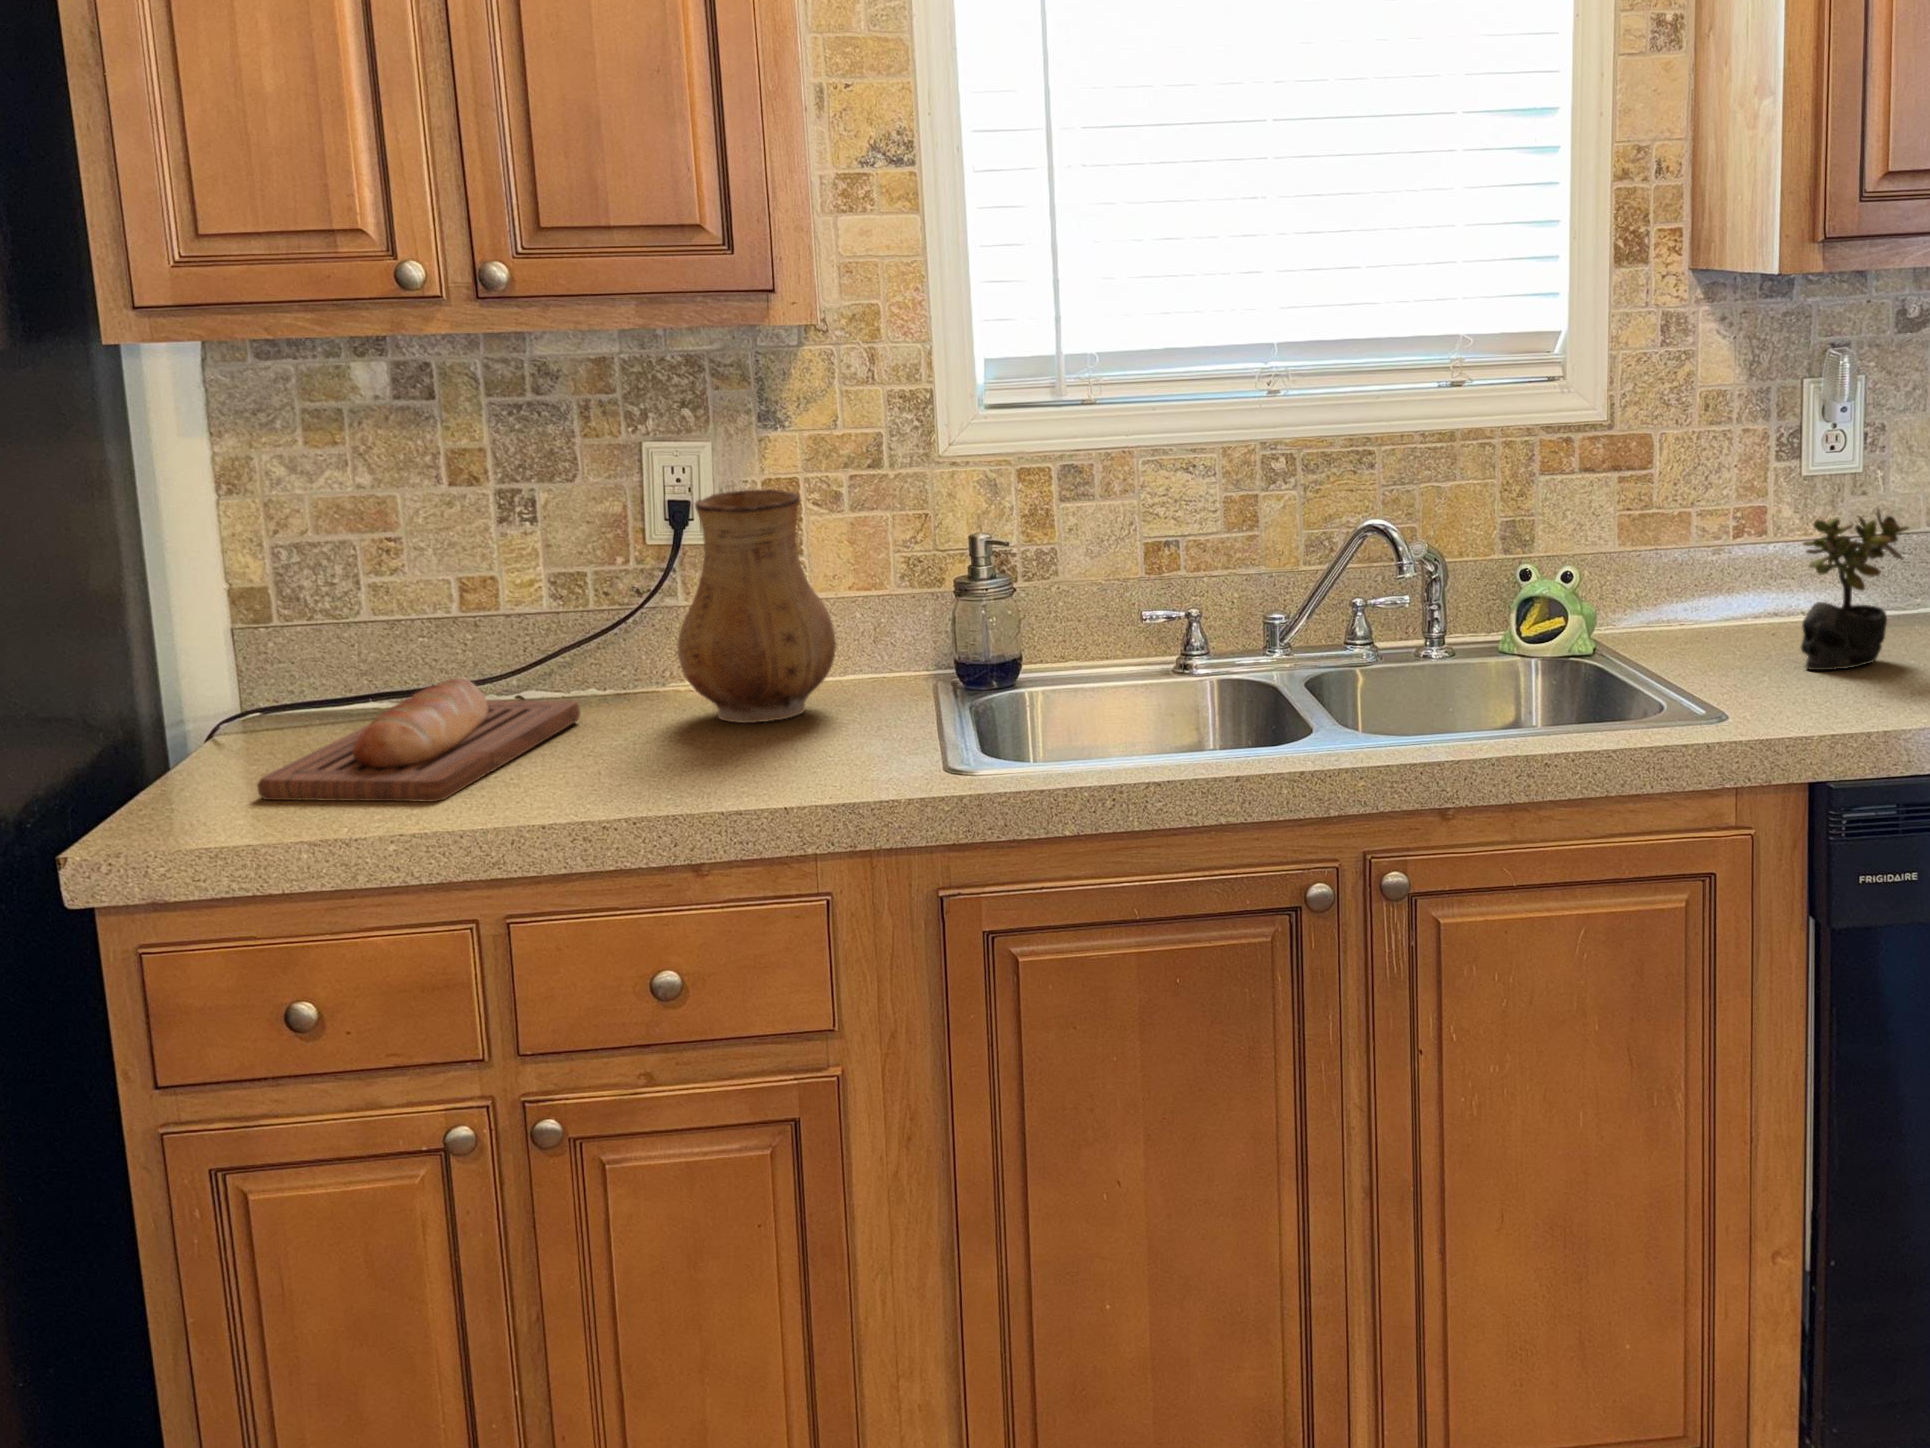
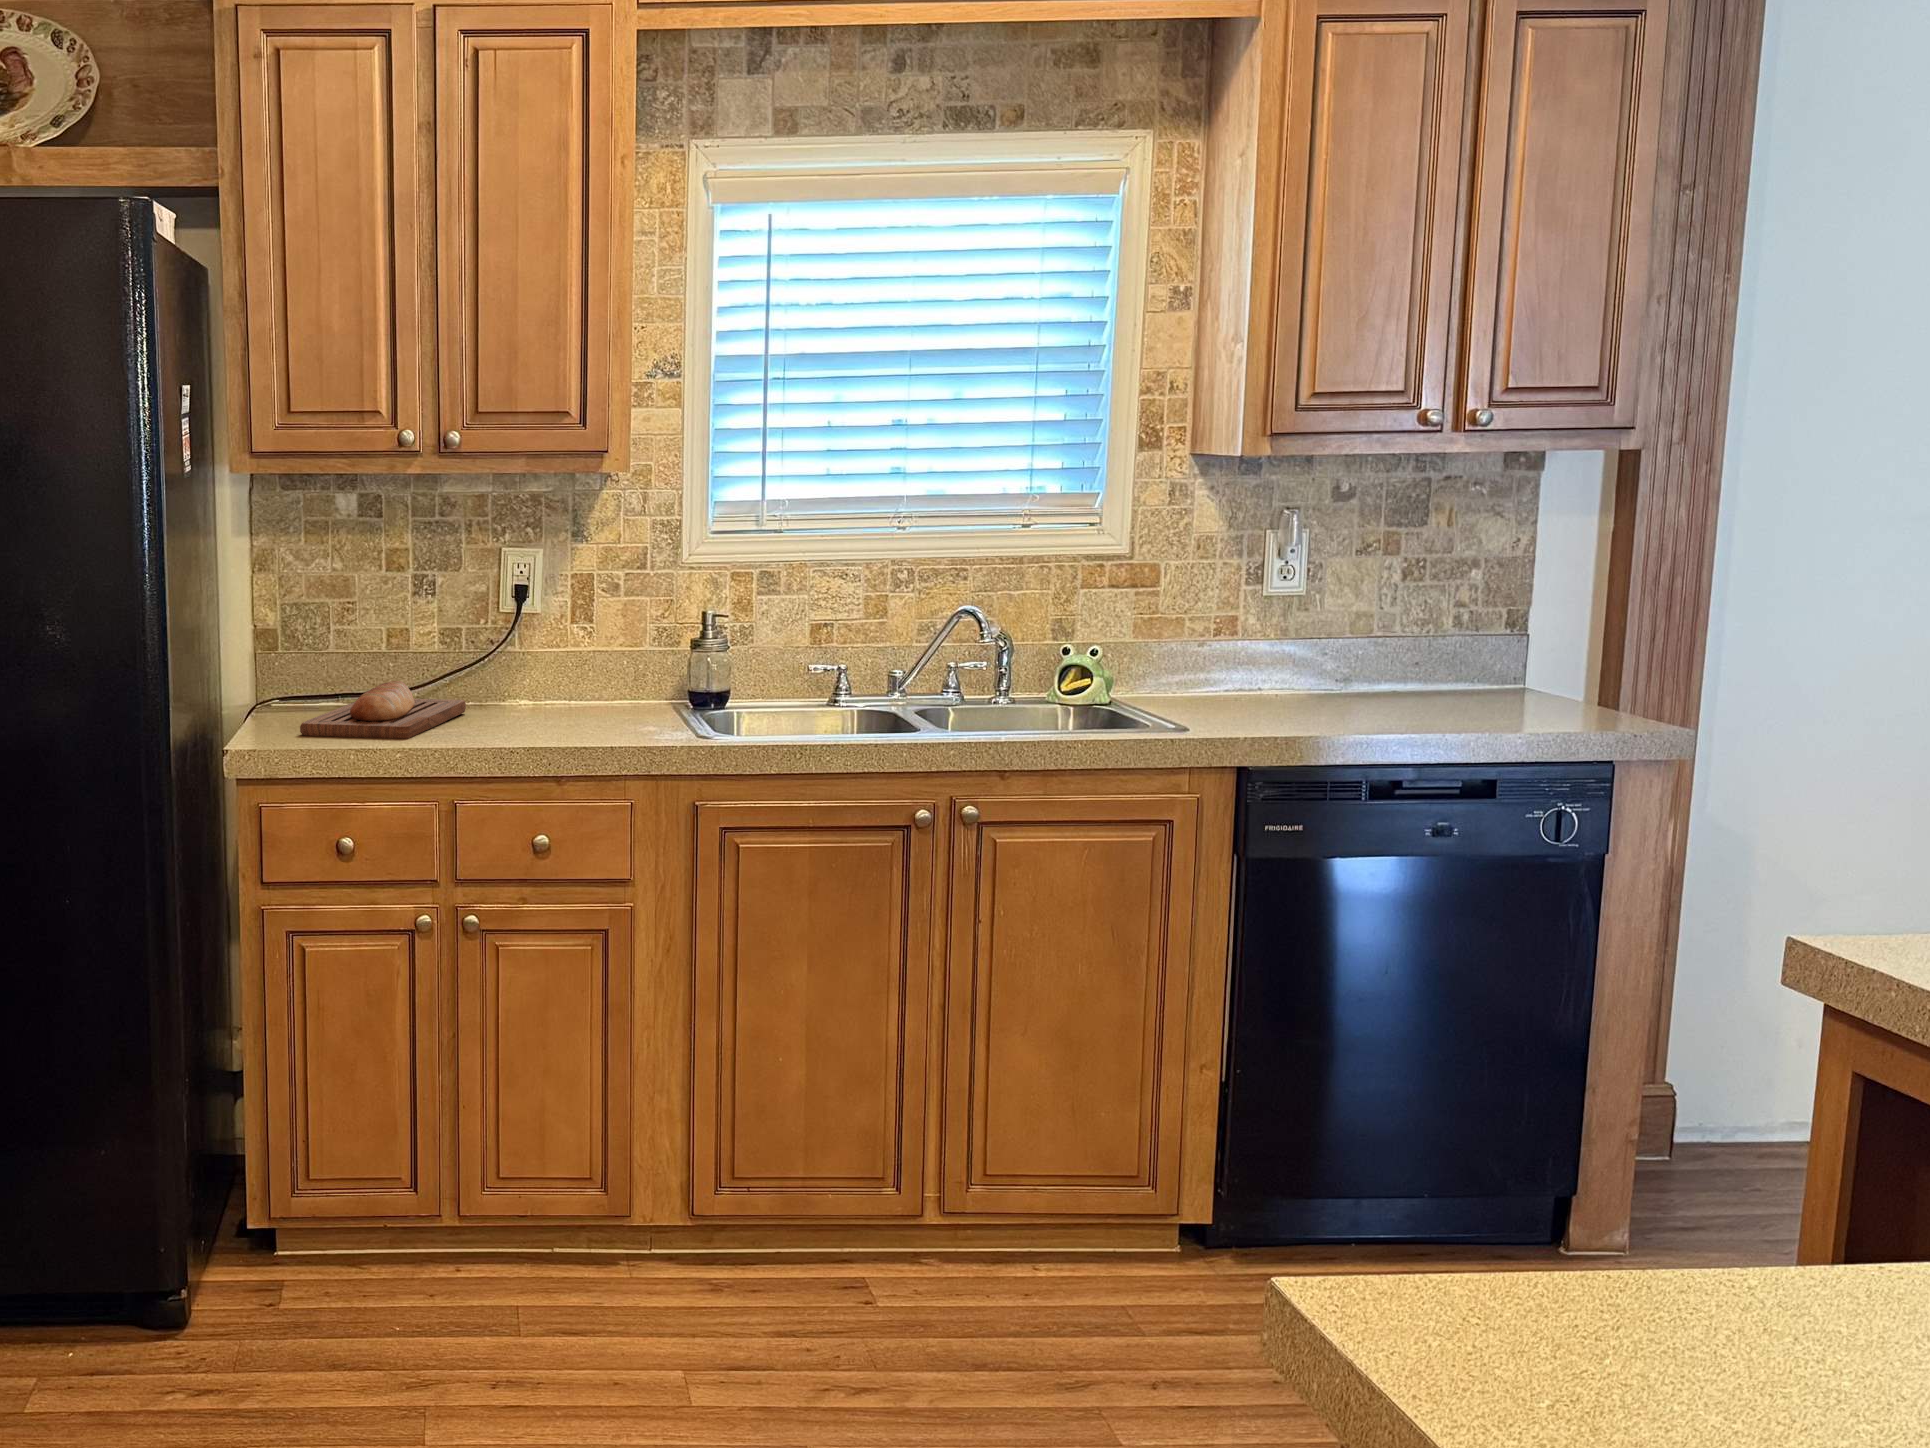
ceramic pitcher: present [678,489,836,723] -> none [528,575,624,716]
succulent plant: present [1801,508,1908,670] -> none [1246,611,1322,714]

